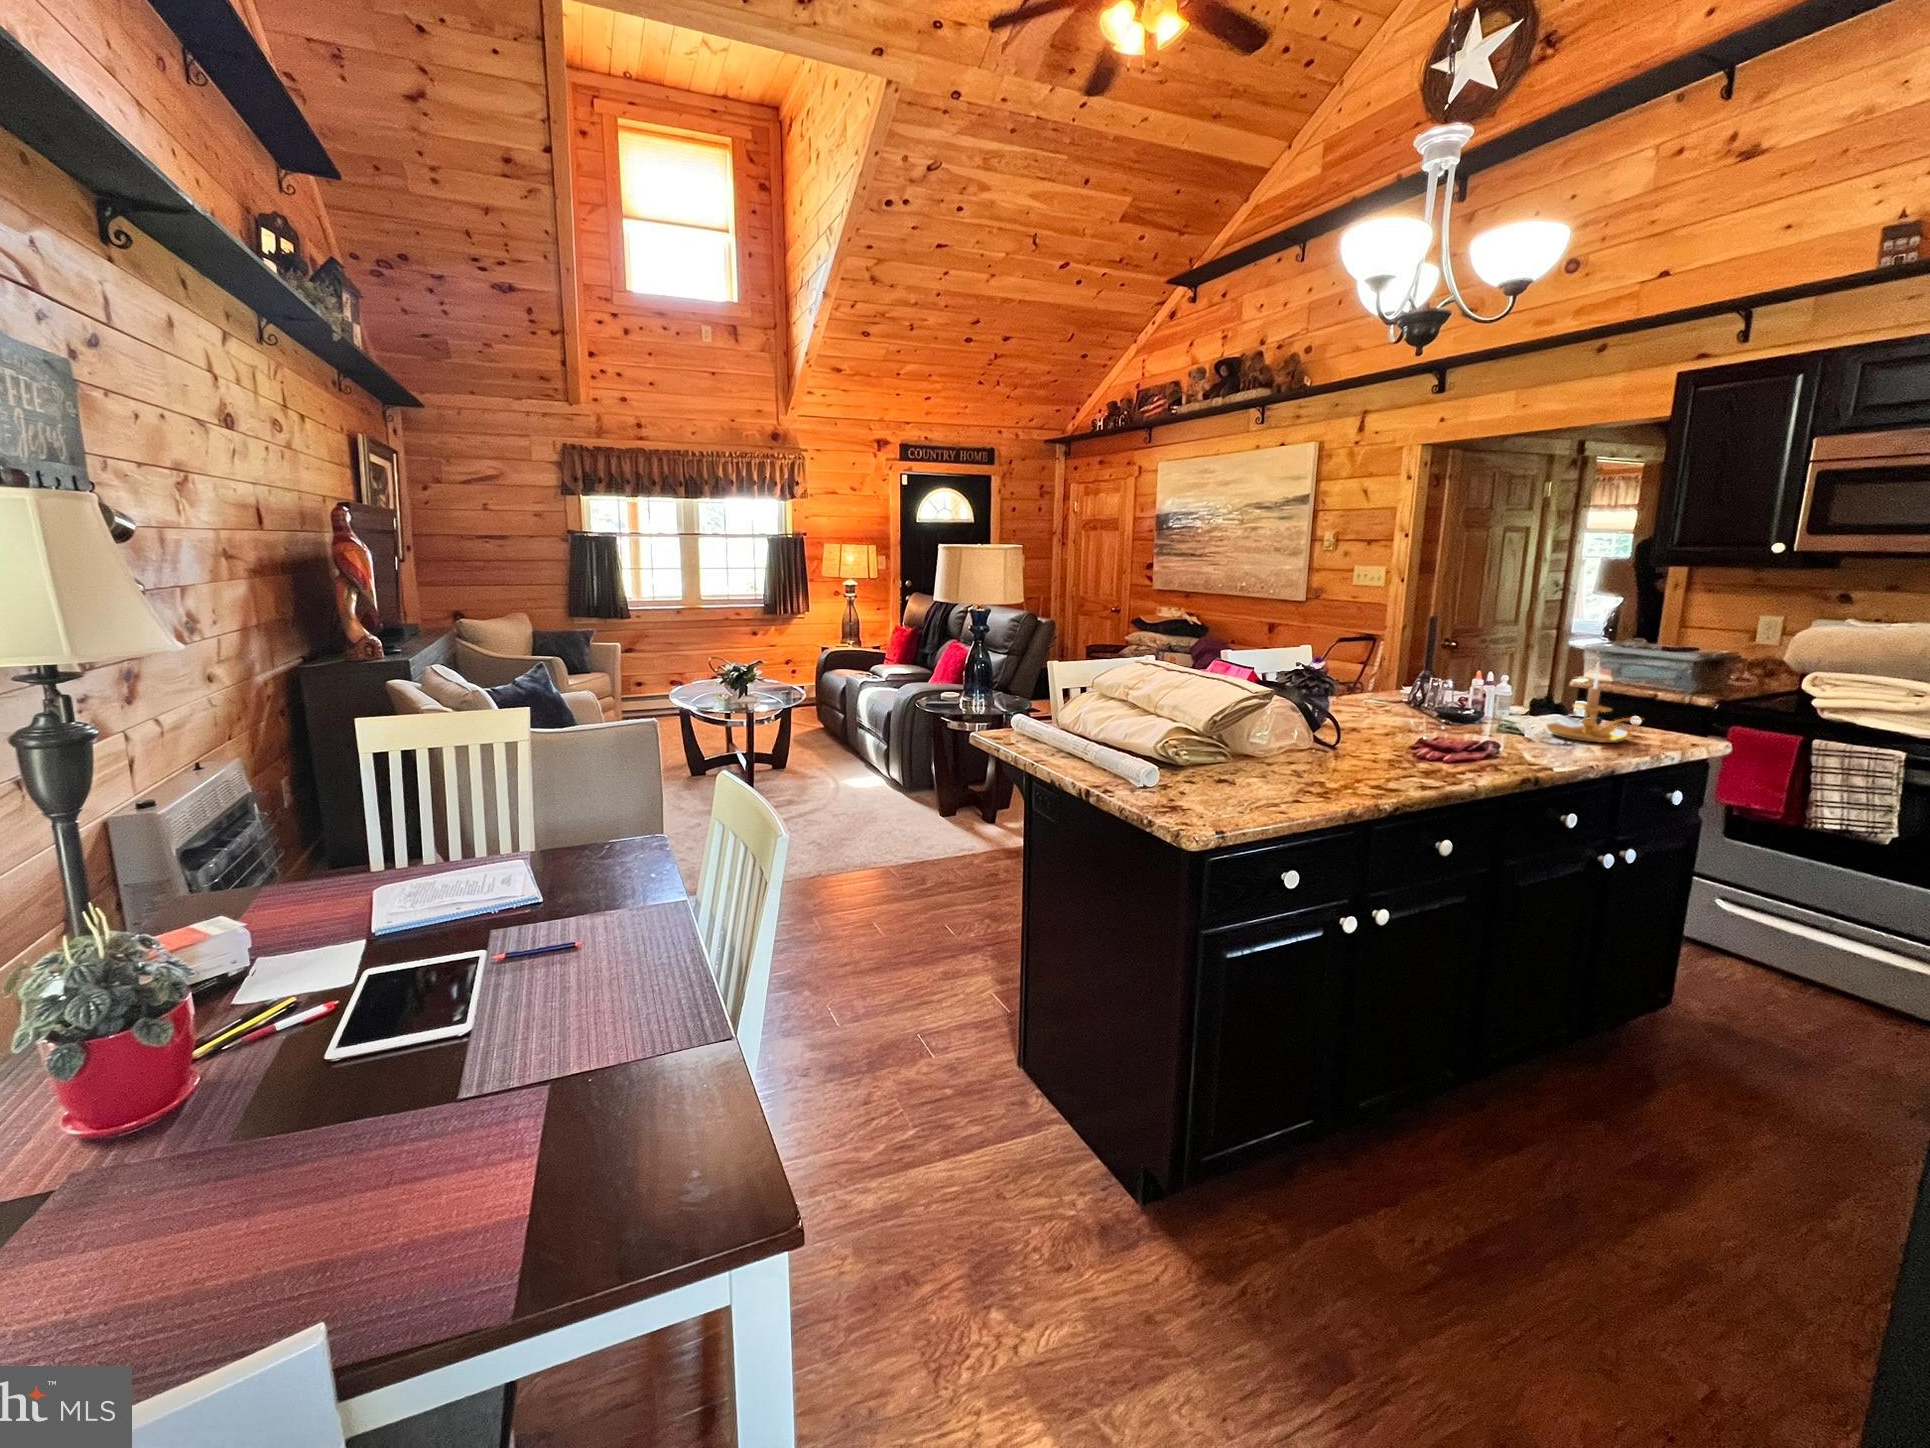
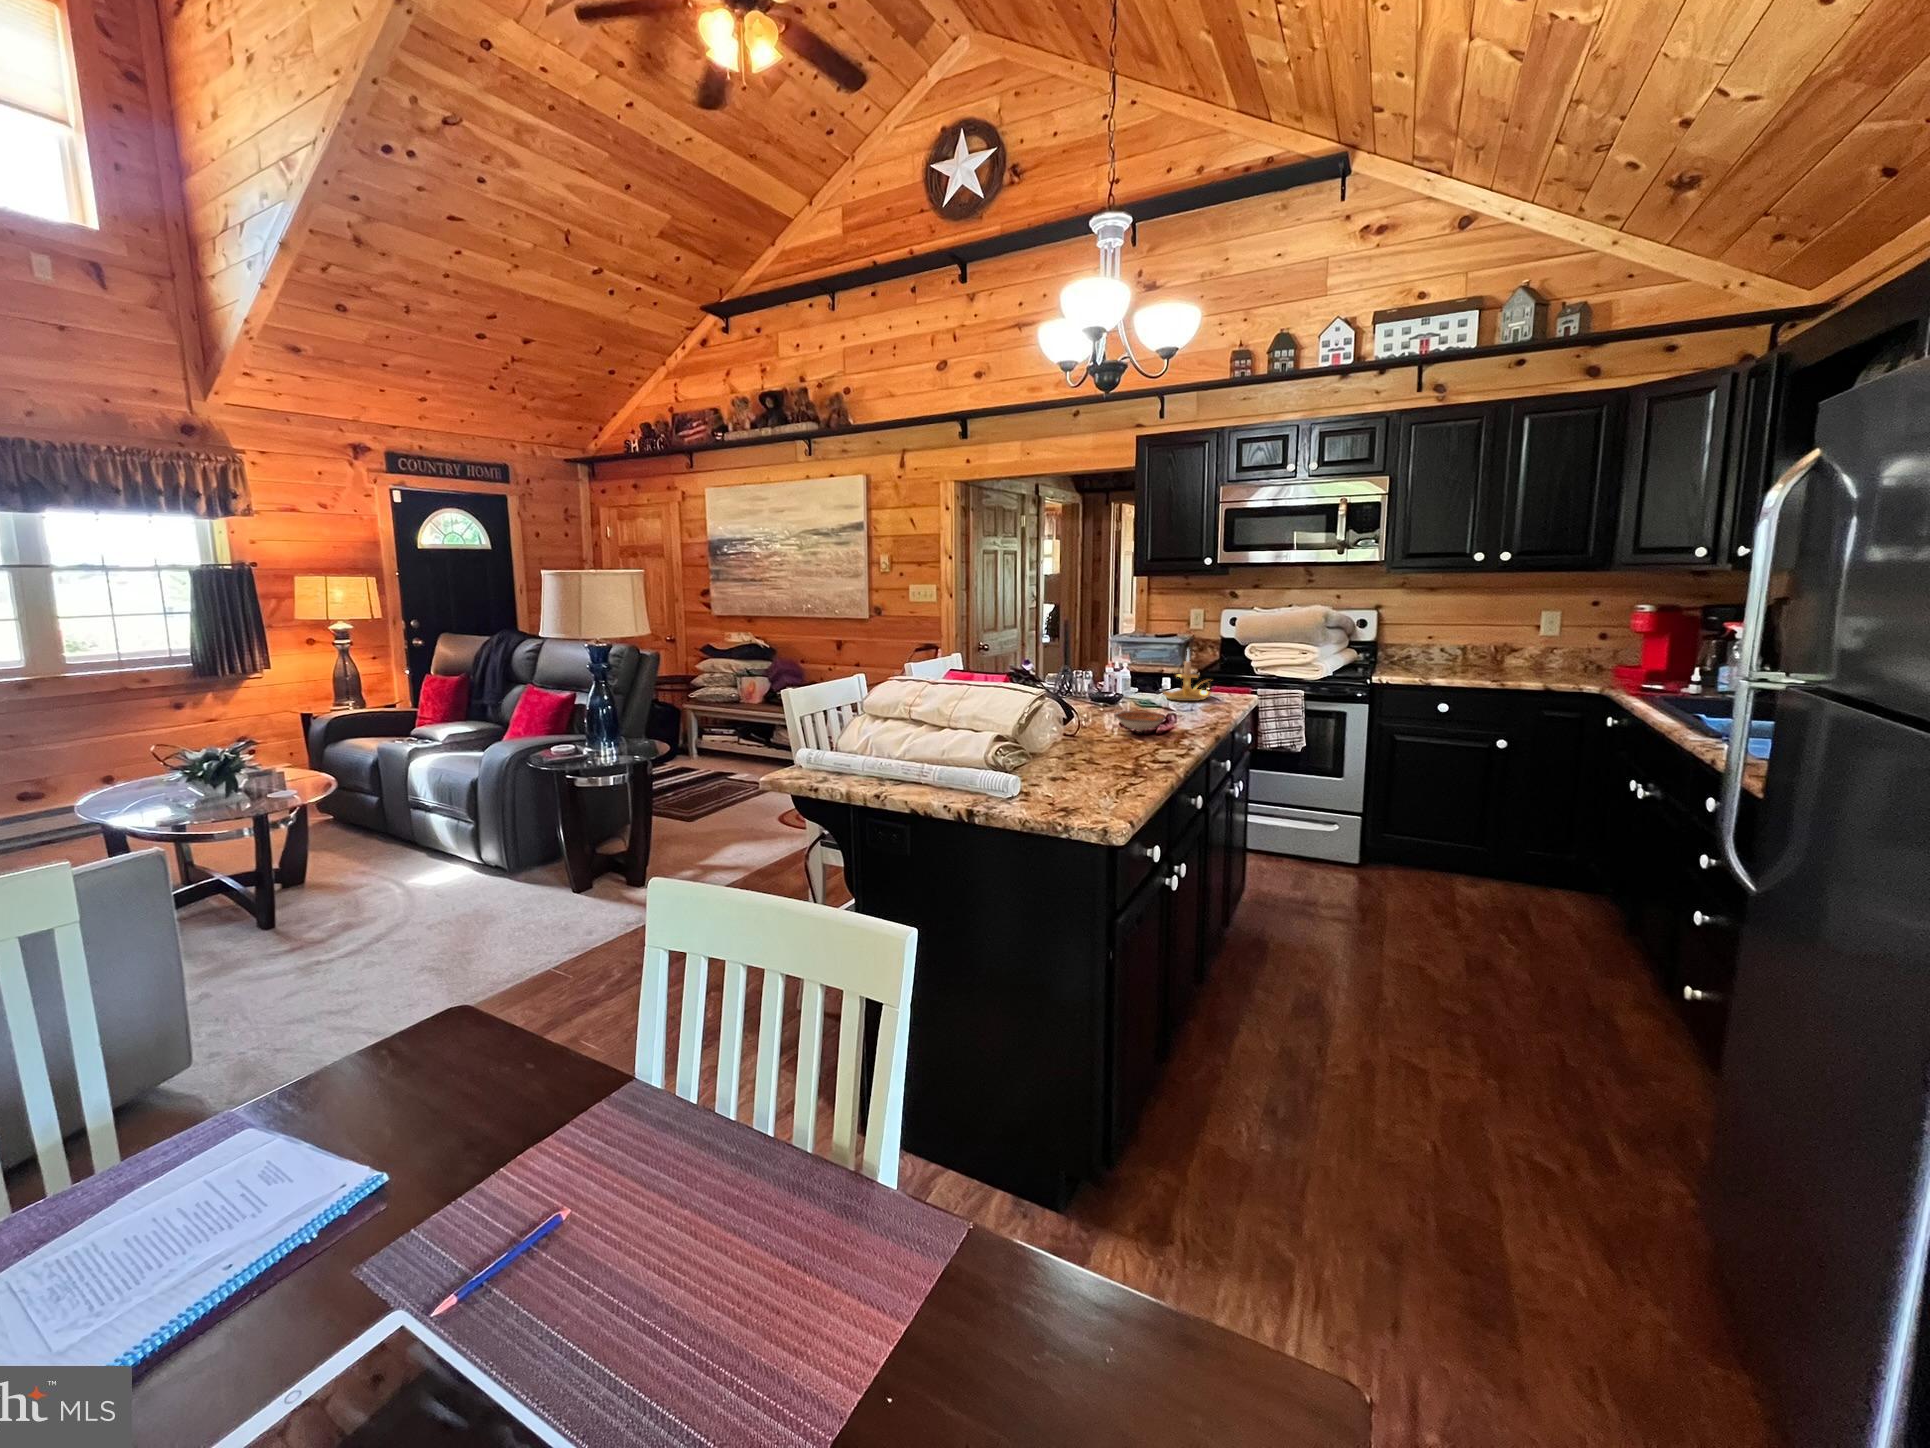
ceramic bowl: none [1389,733,1467,760] -> present [1115,711,1166,732]

